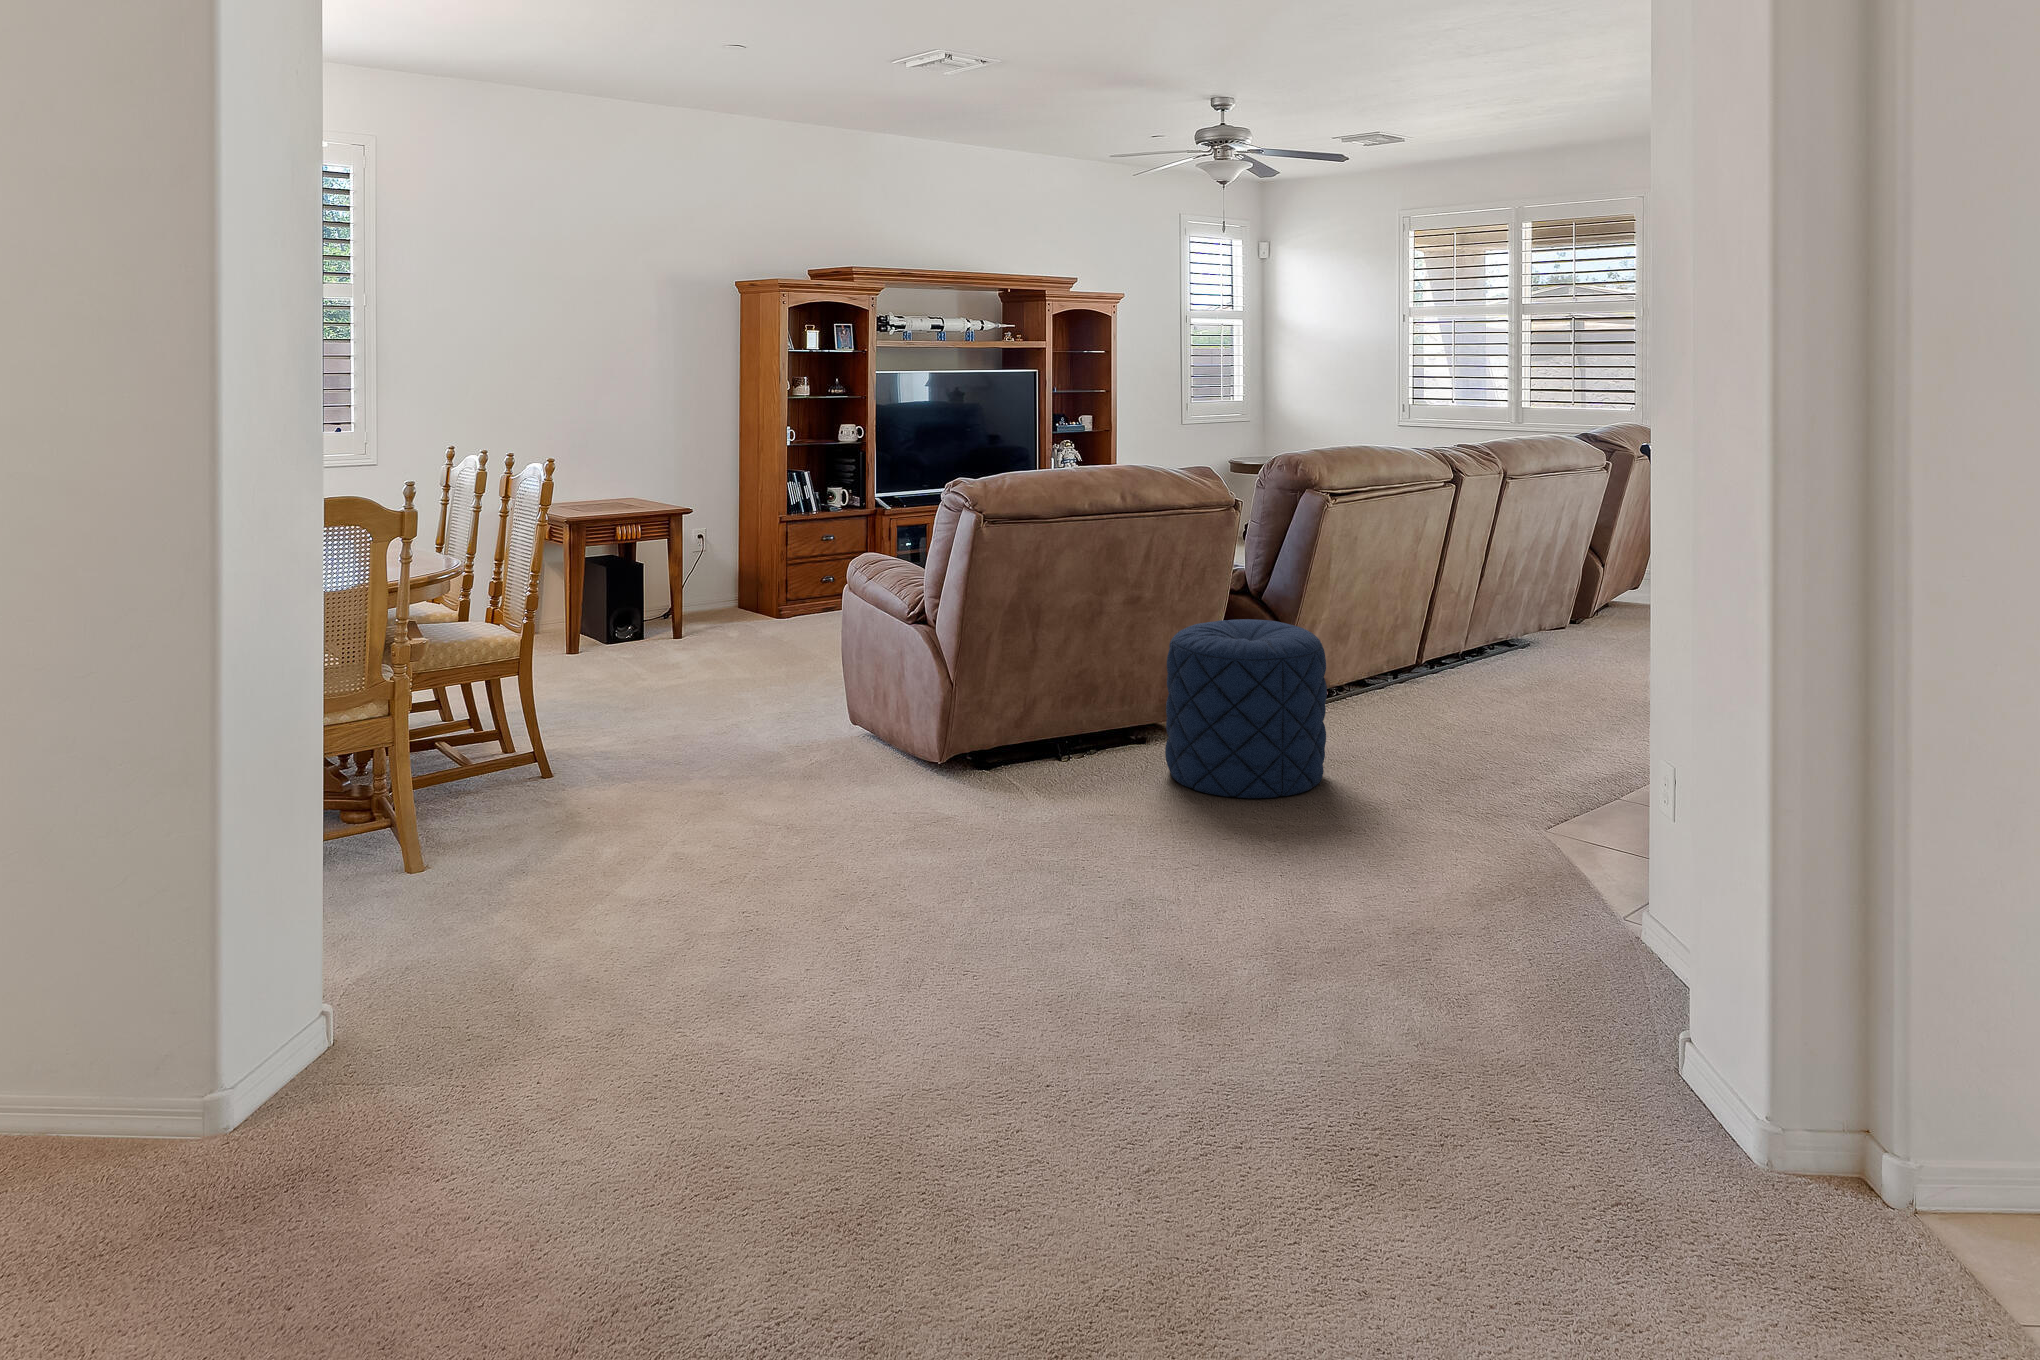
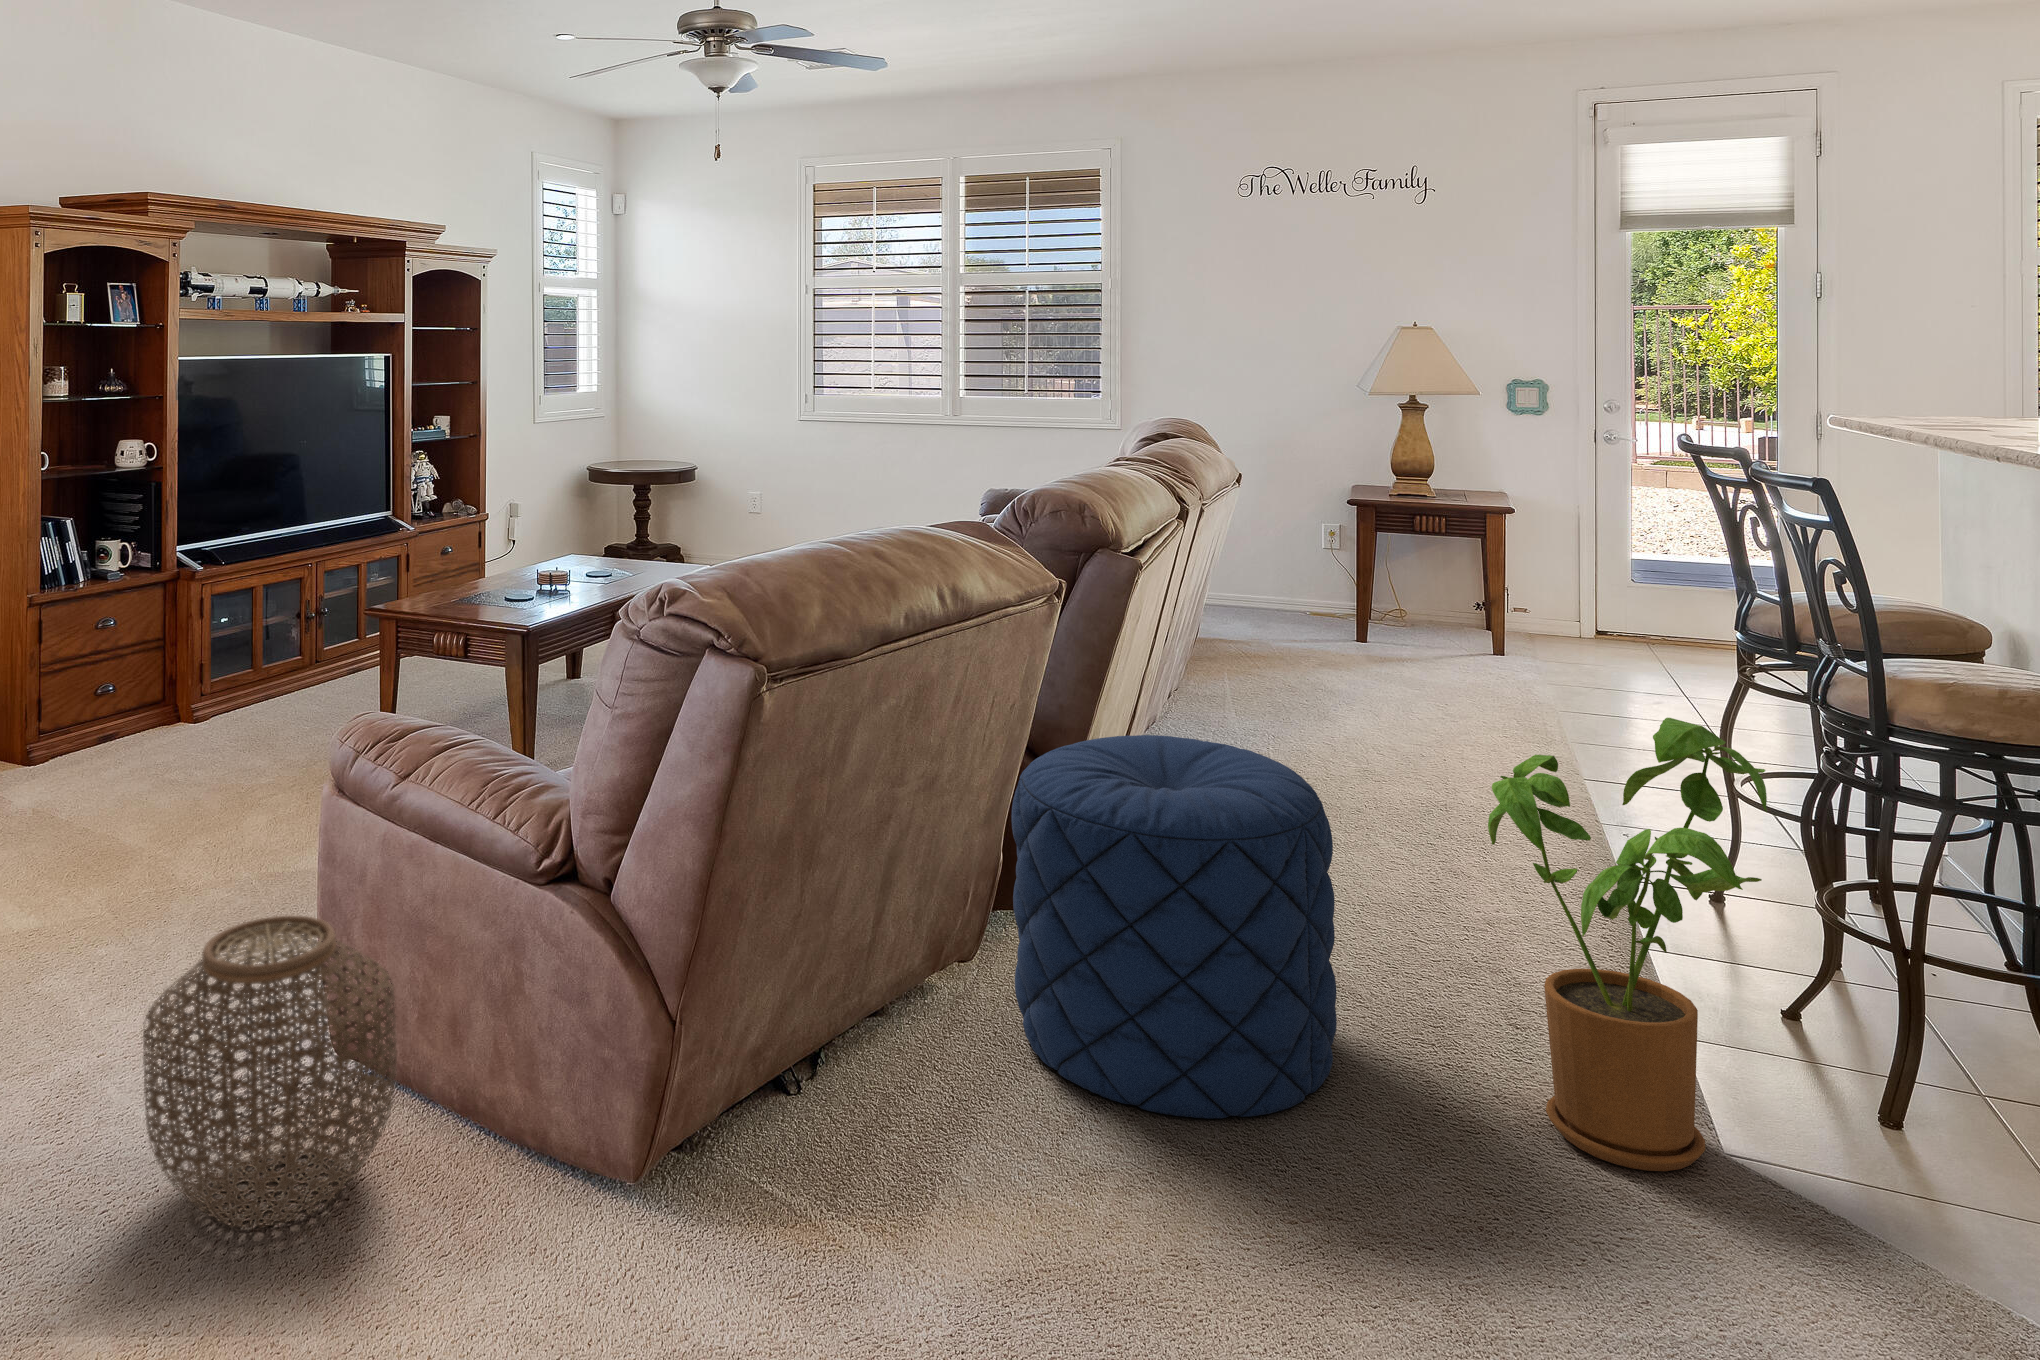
house plant: none [1367,614,1494,835] -> present [1488,718,1767,1171]
woven basket: none [749,649,856,770] -> present [143,916,397,1228]

